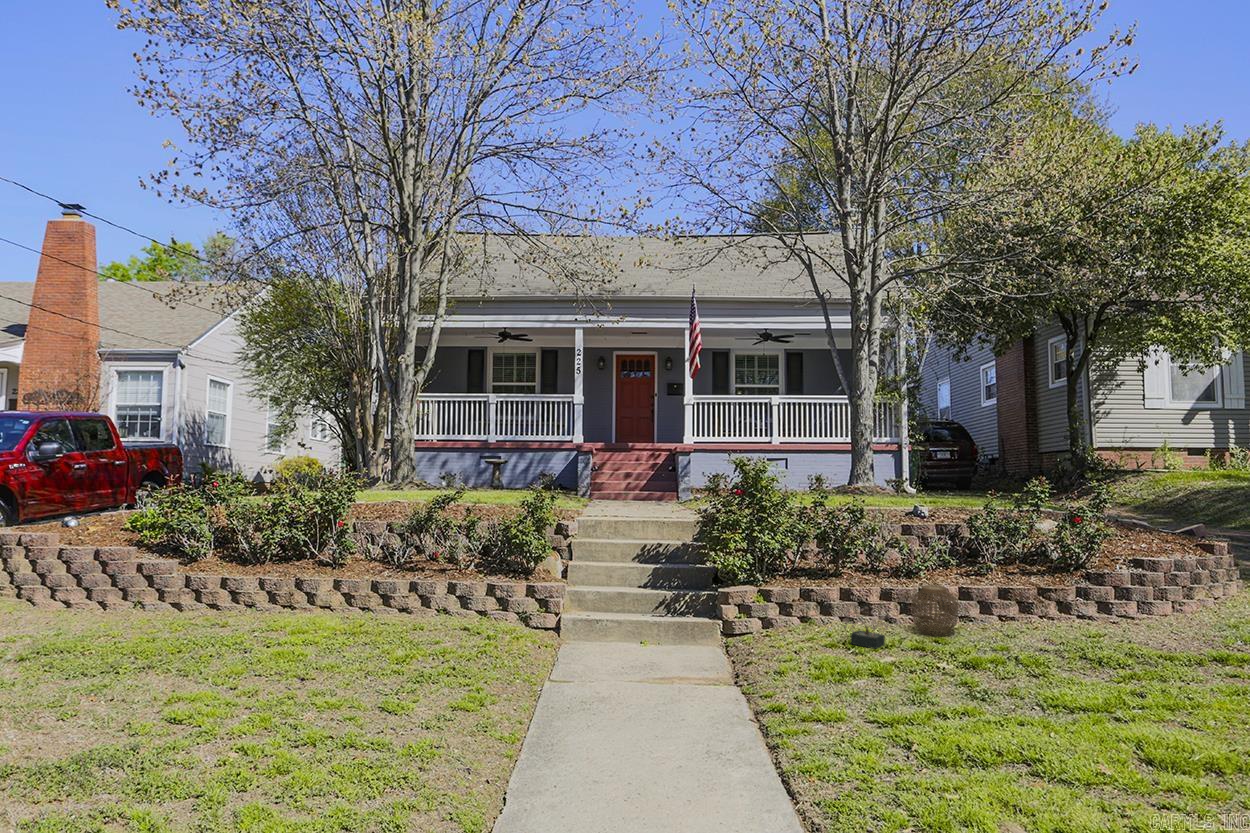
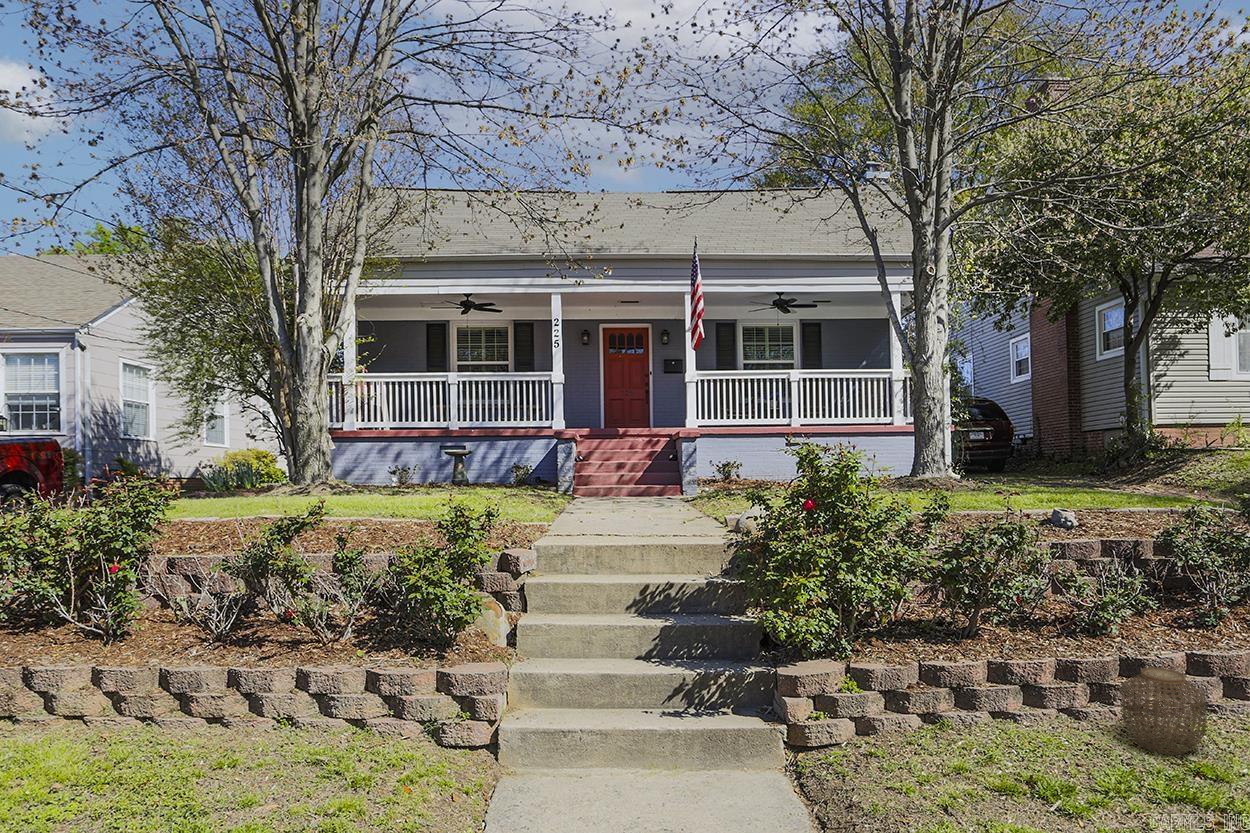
decorative plant: present [843,603,889,649] -> none [1023,703,1111,792]

